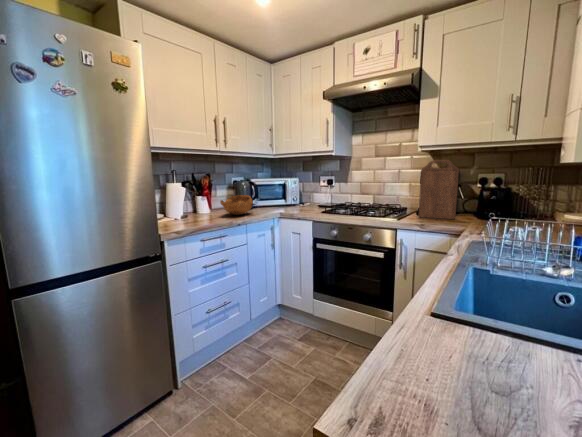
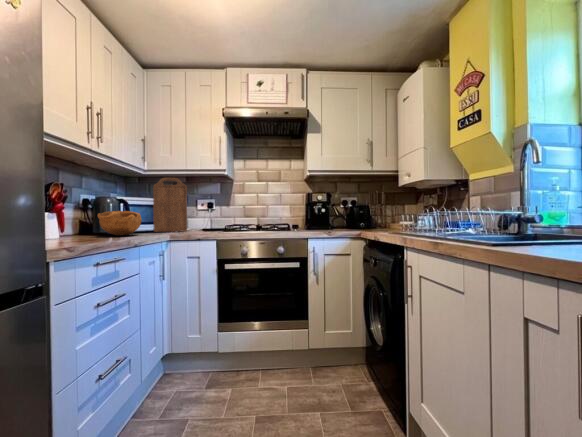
cutting board: present [419,160,459,219] -> present [153,178,187,232]

